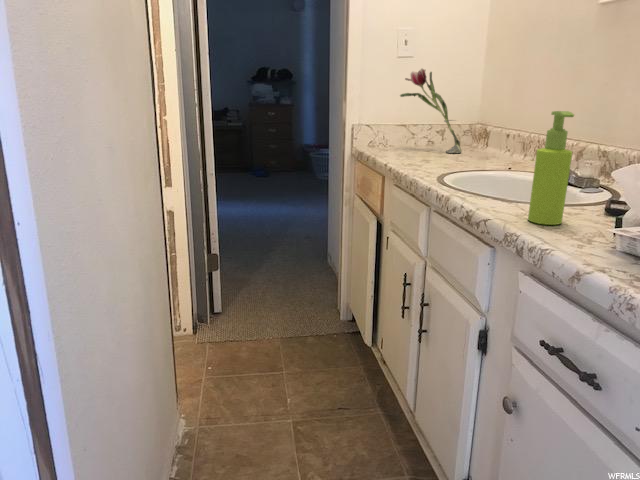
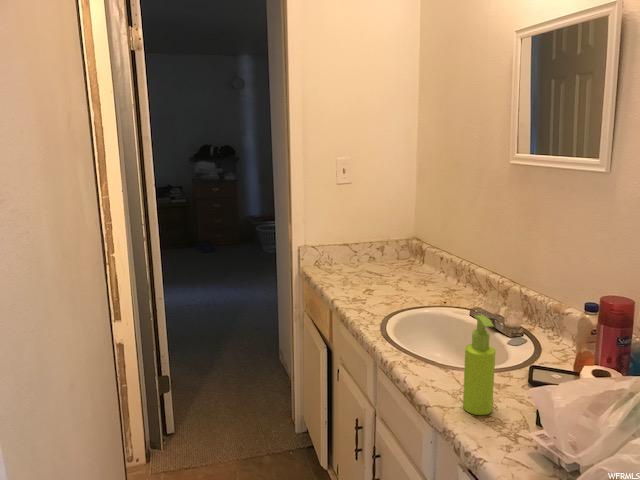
flower: present [400,68,461,153] -> none [340,198,401,276]

